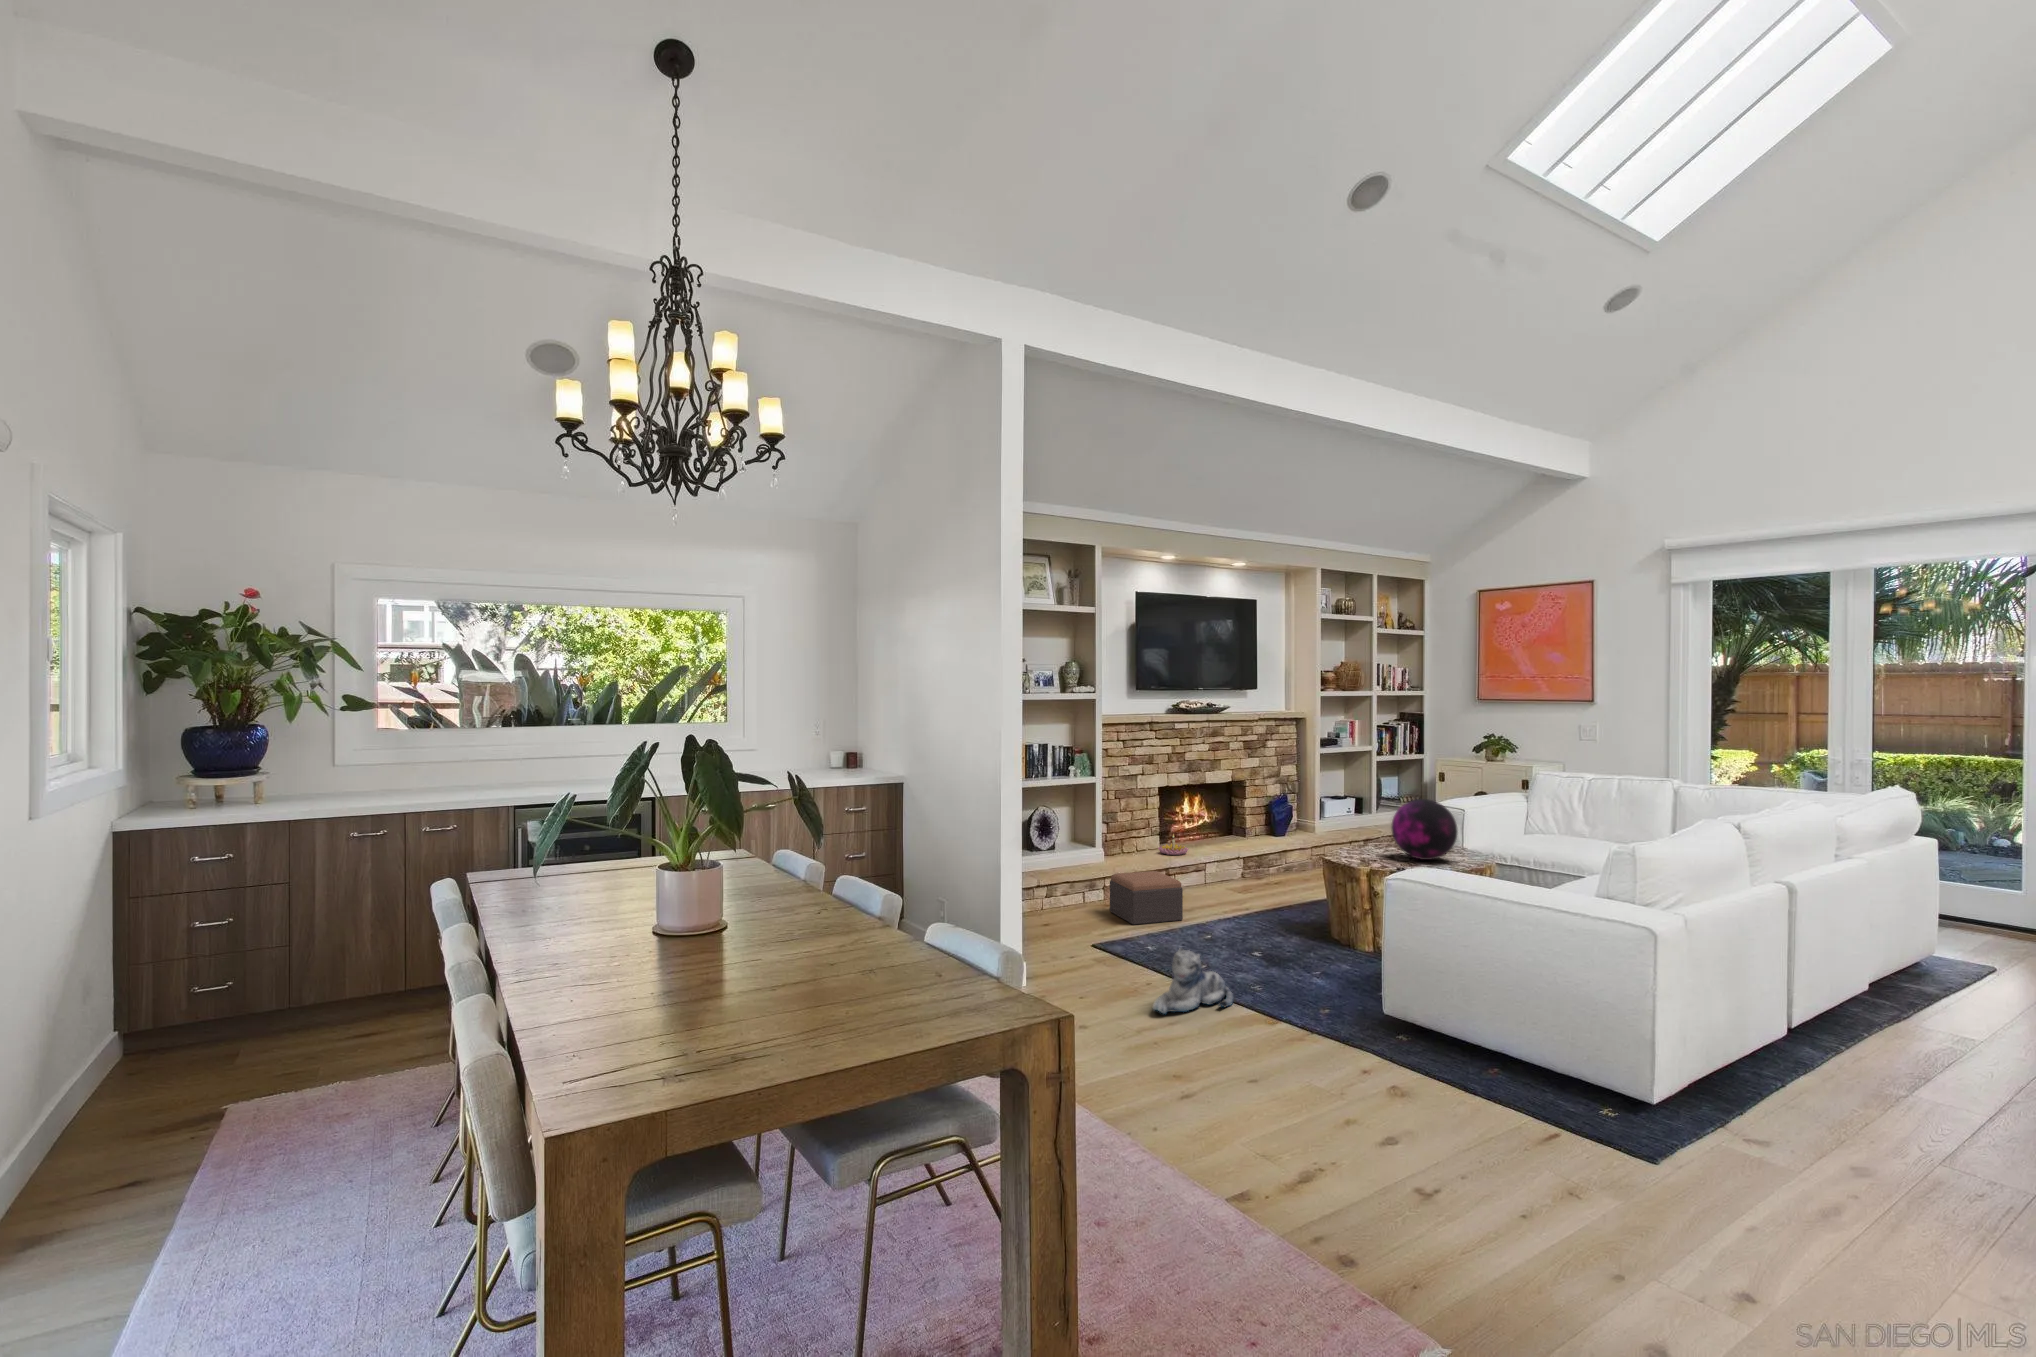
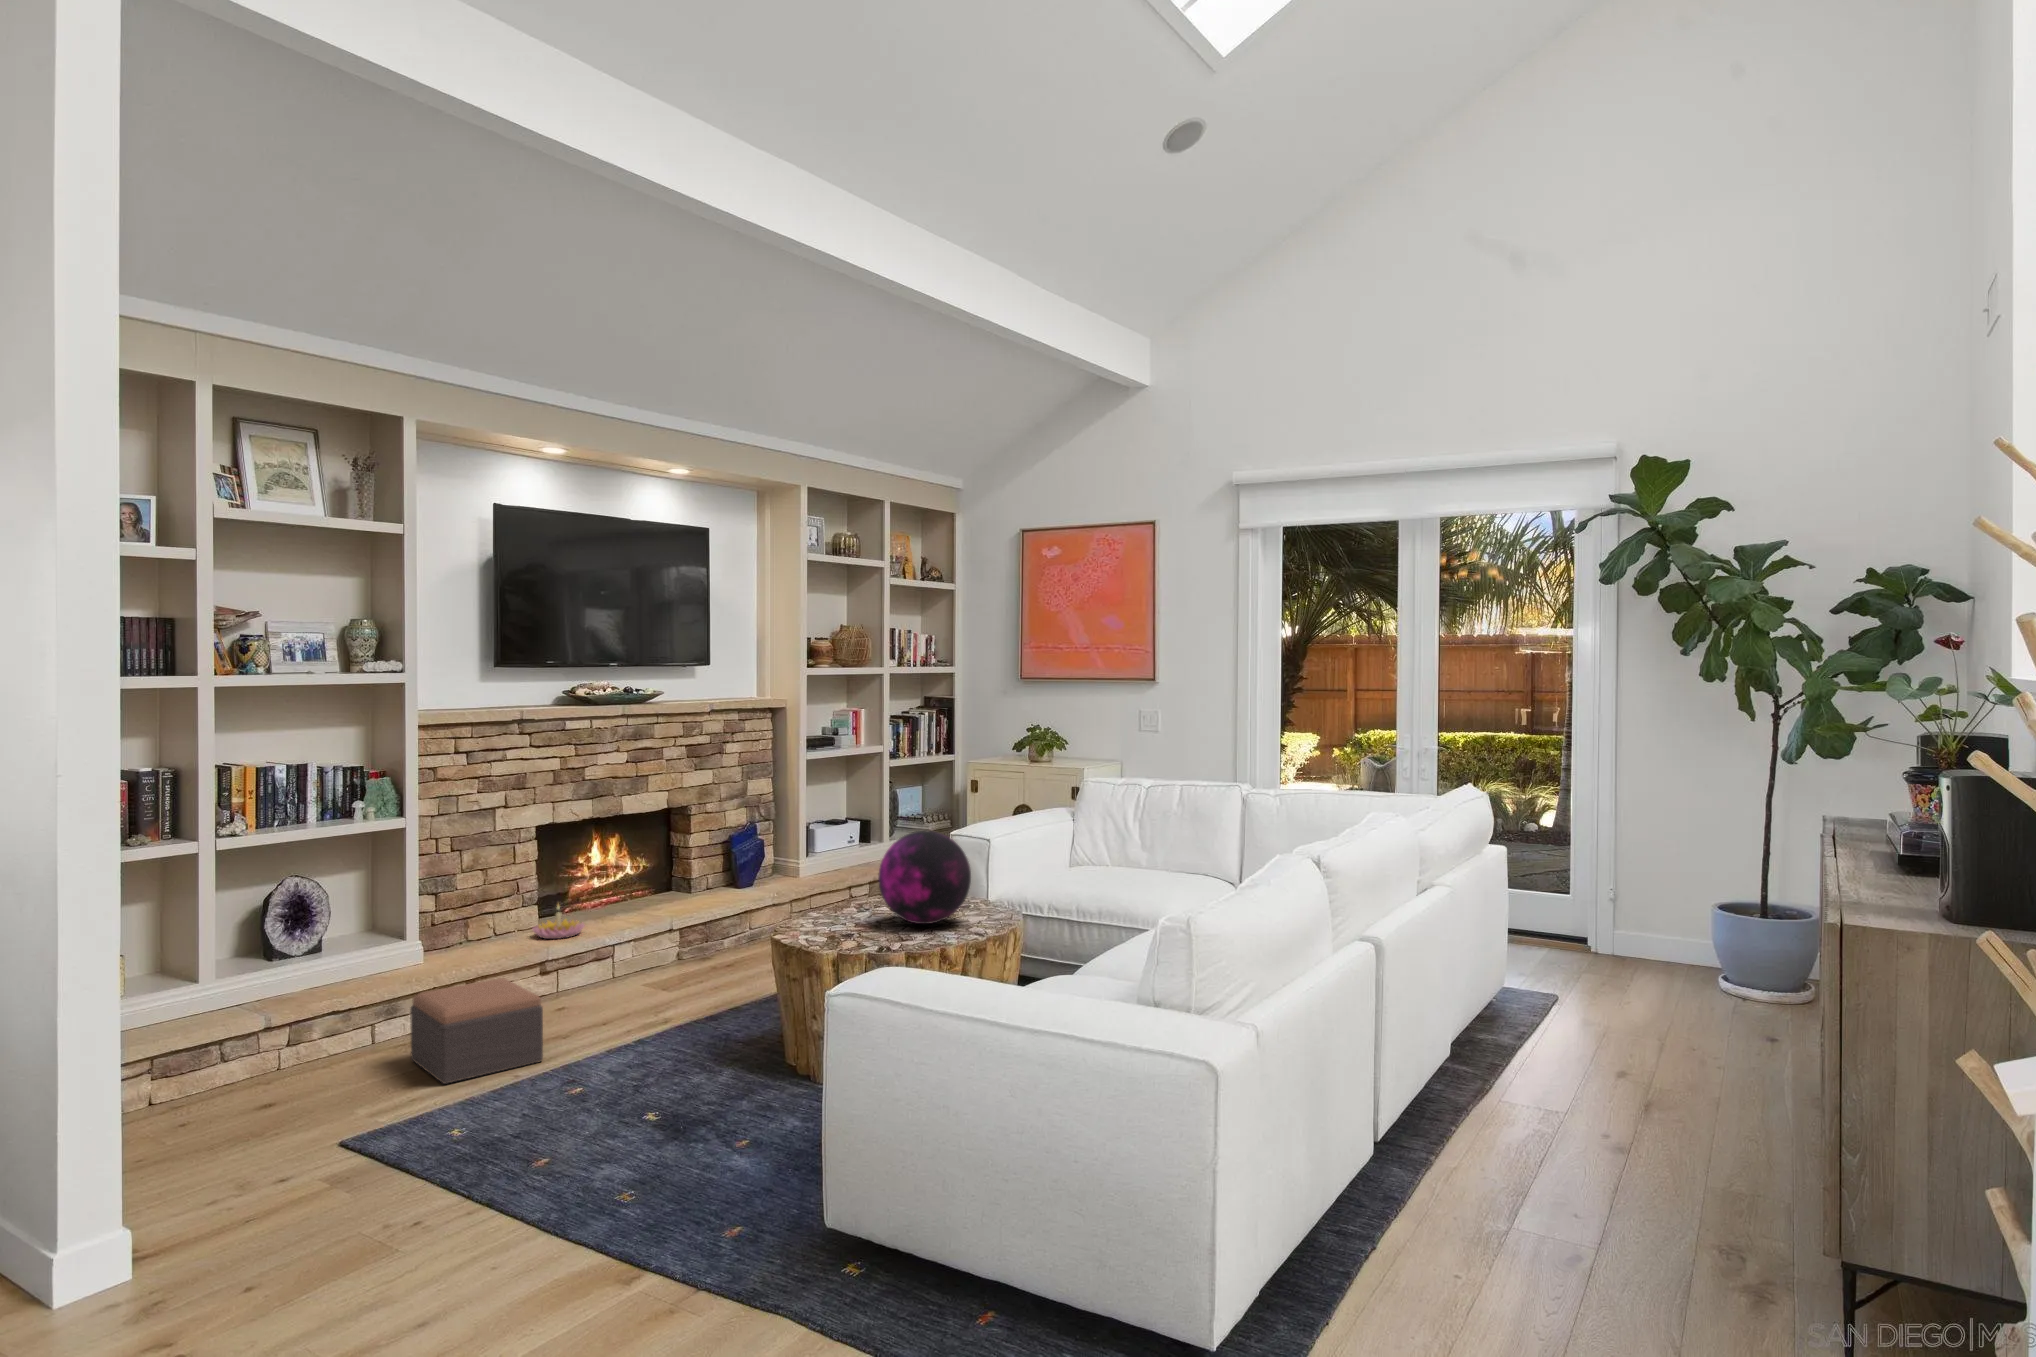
plush toy: present [1152,948,1234,1014] -> none [391,1160,577,1304]

